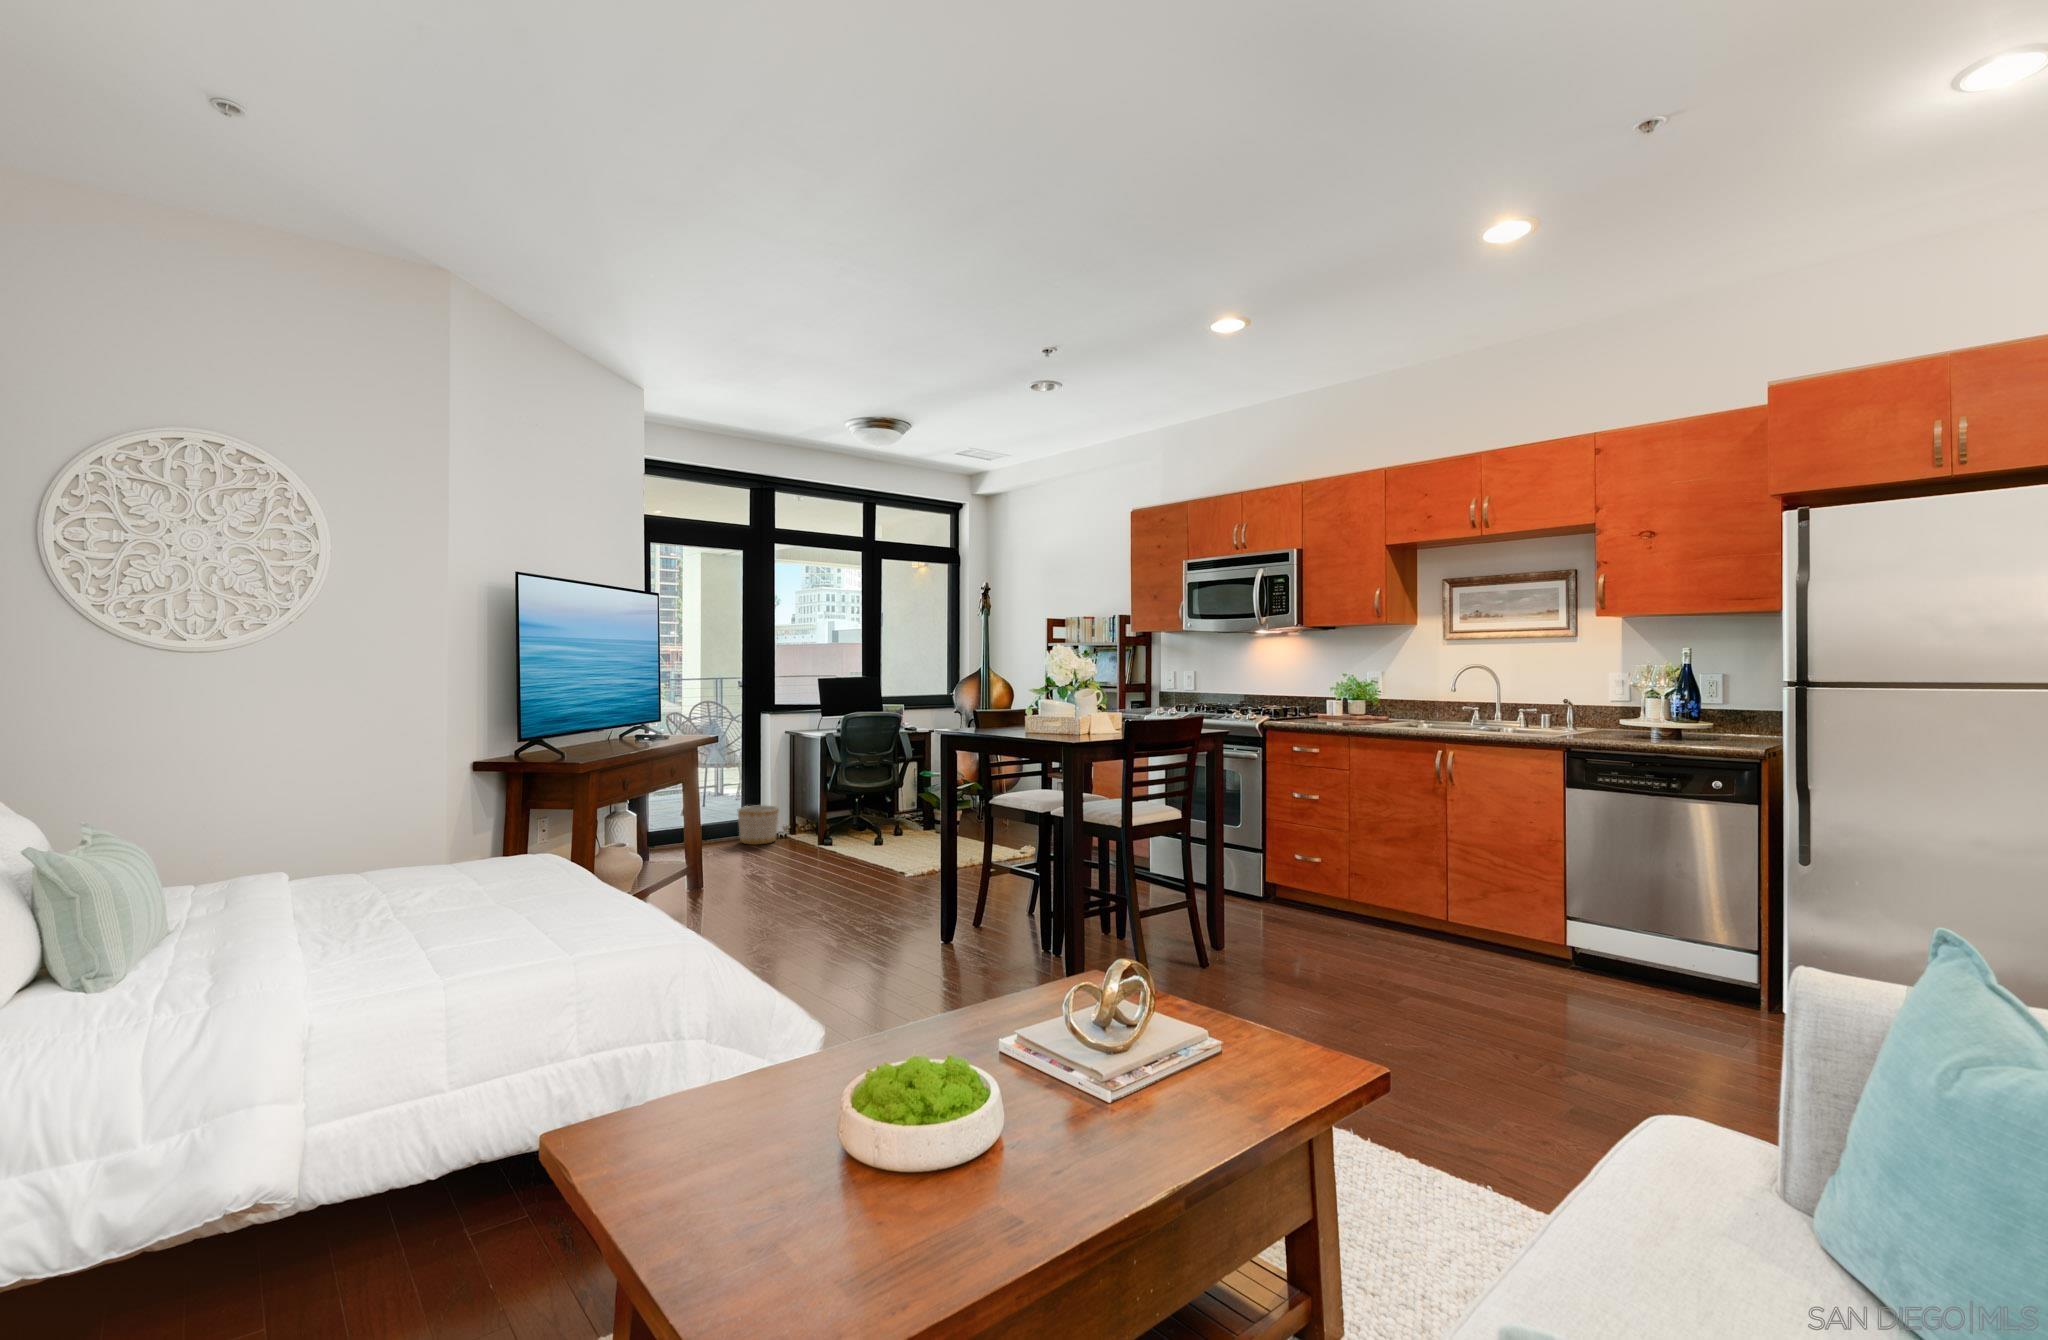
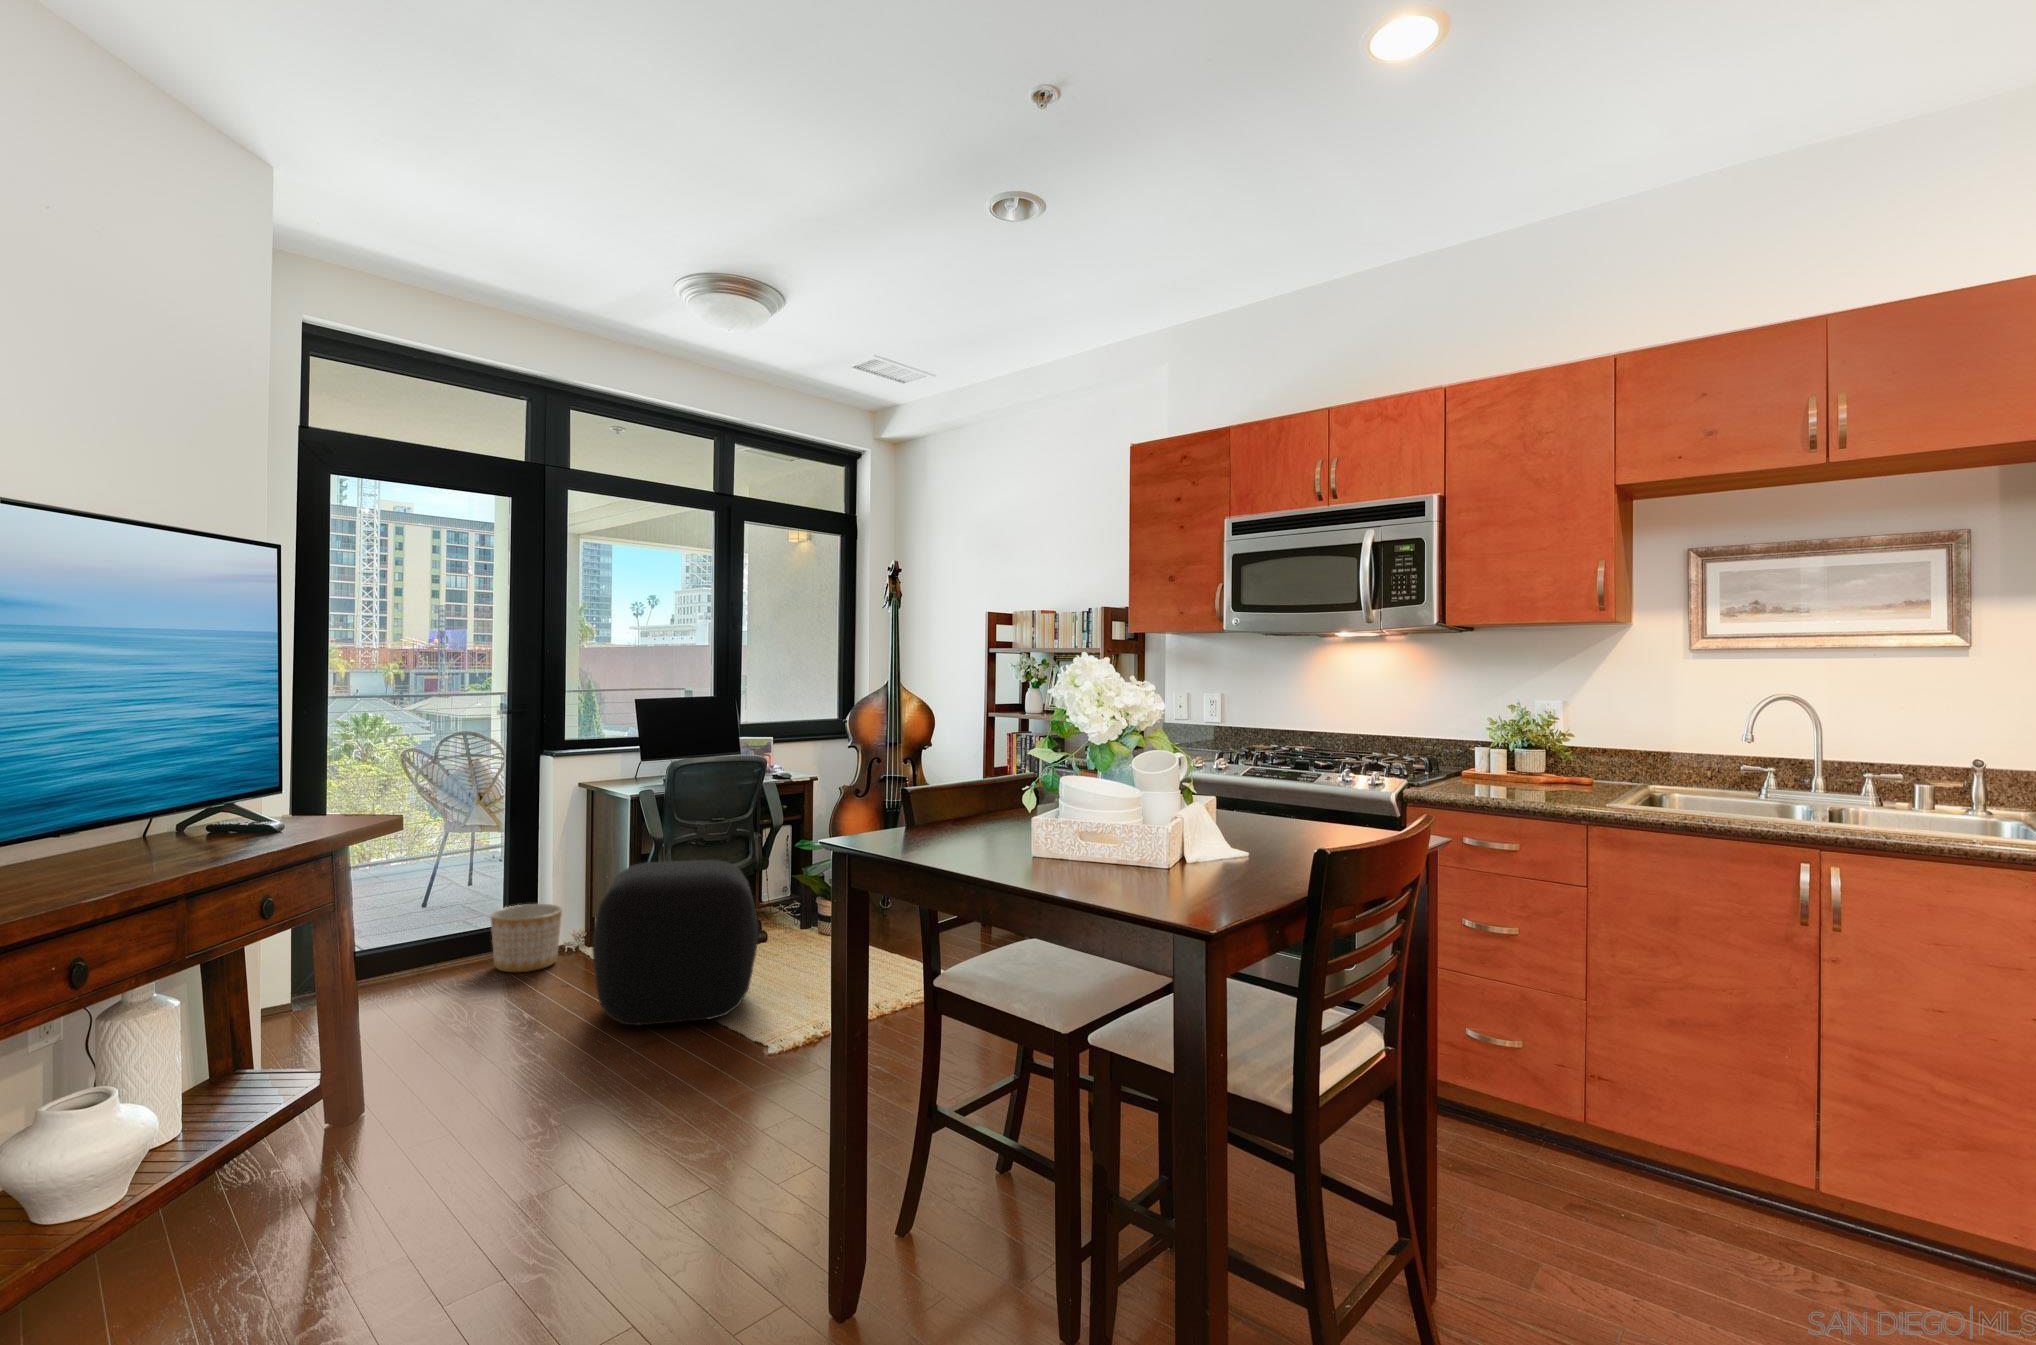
ottoman: none [805,773,900,865] -> present [592,860,758,1026]

